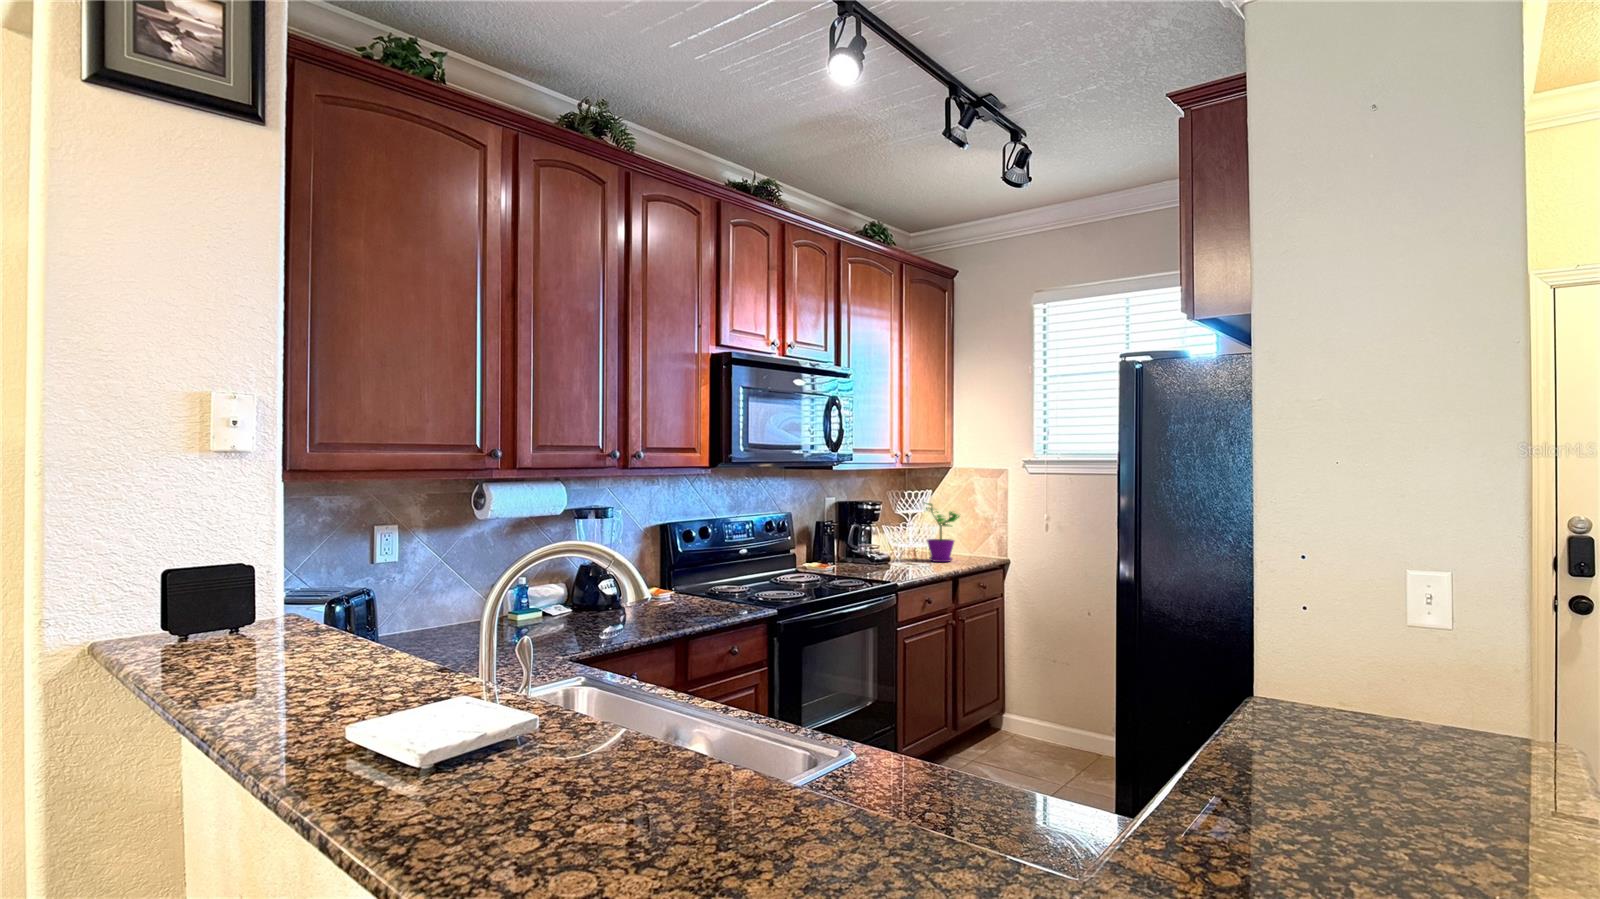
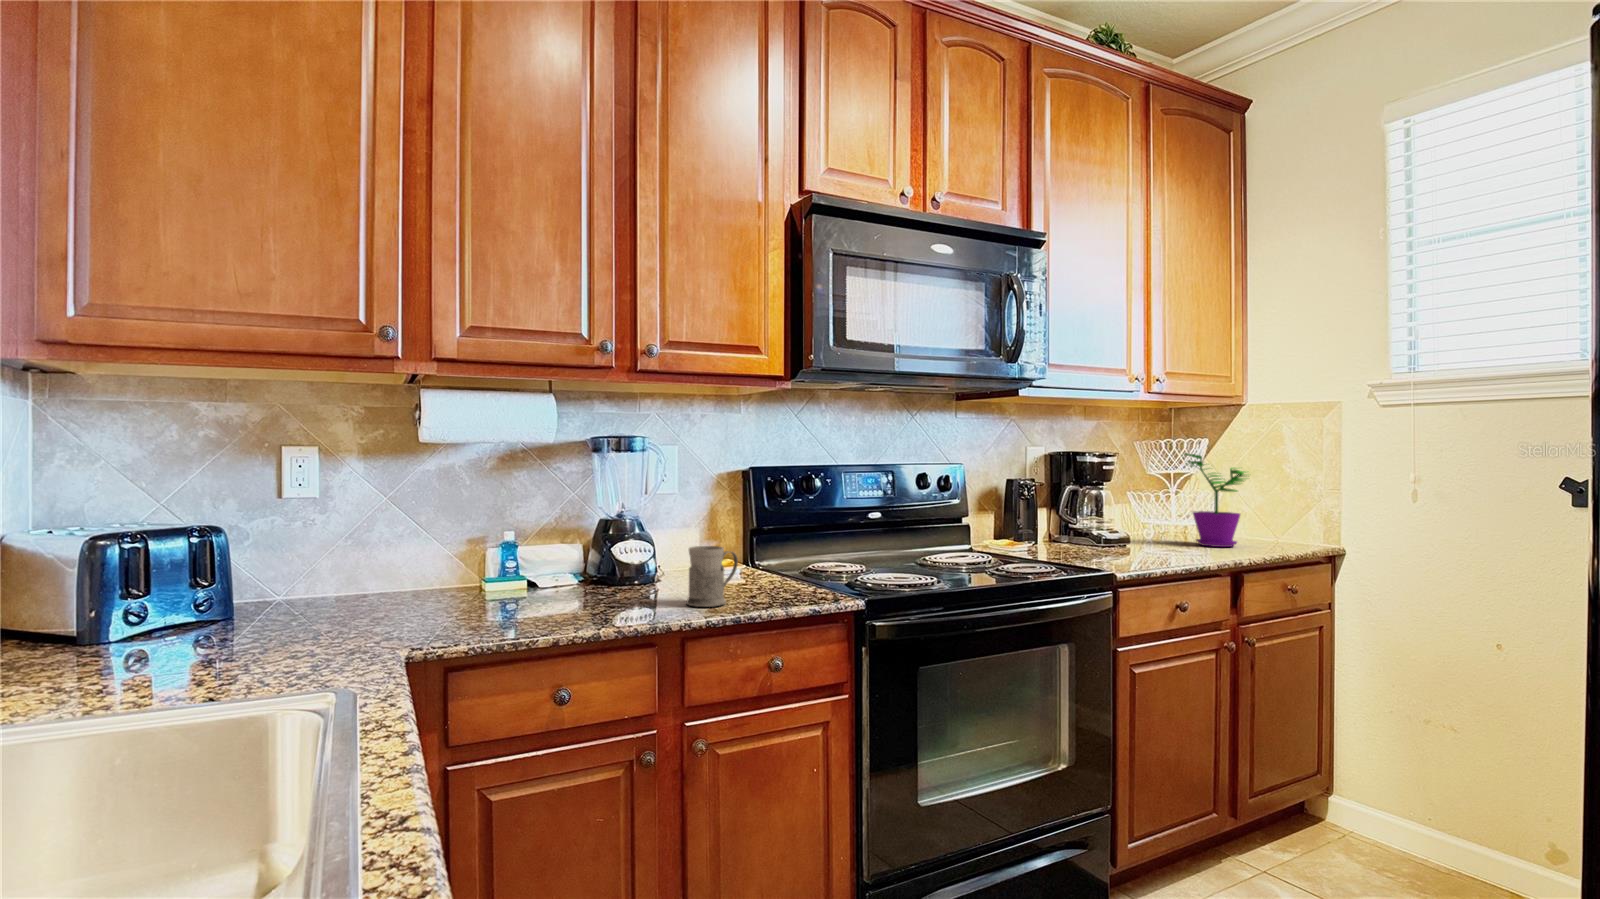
mug: none [678,582,703,619] -> present [686,546,738,607]

